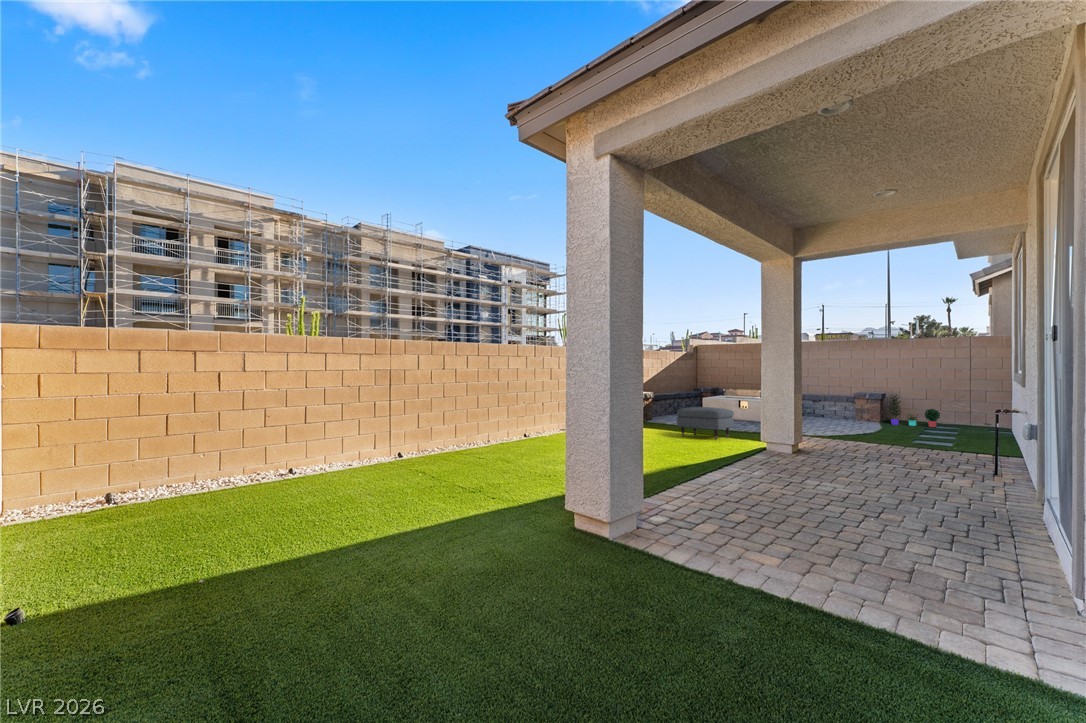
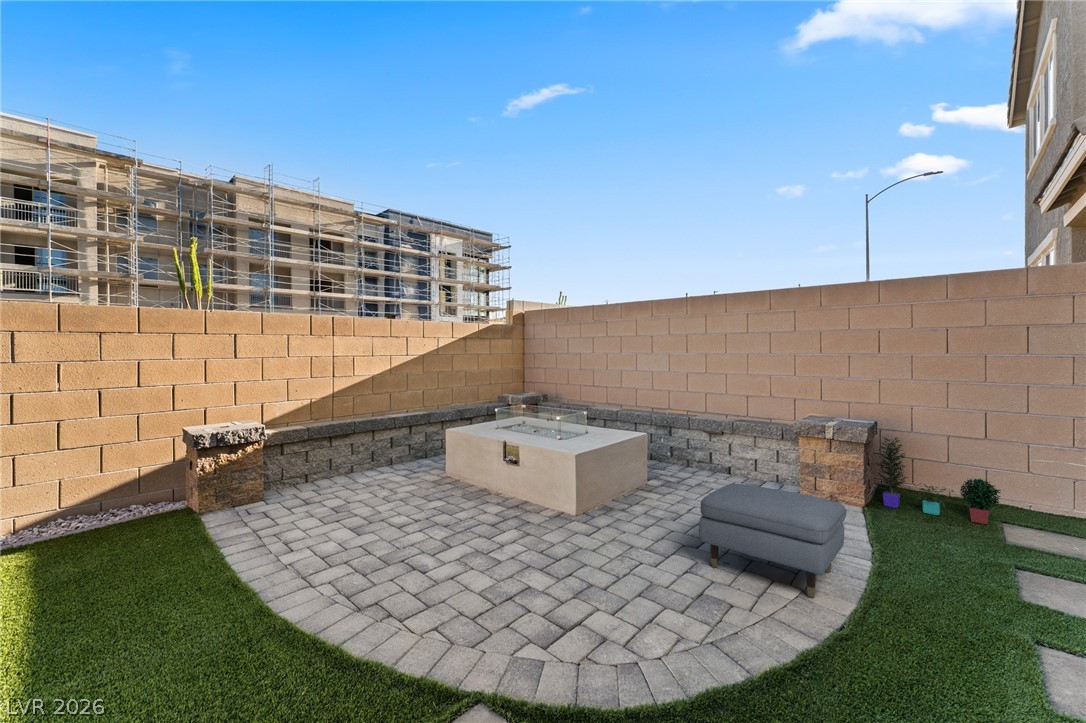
ottoman: present [677,407,734,440] -> present [699,484,846,598]

